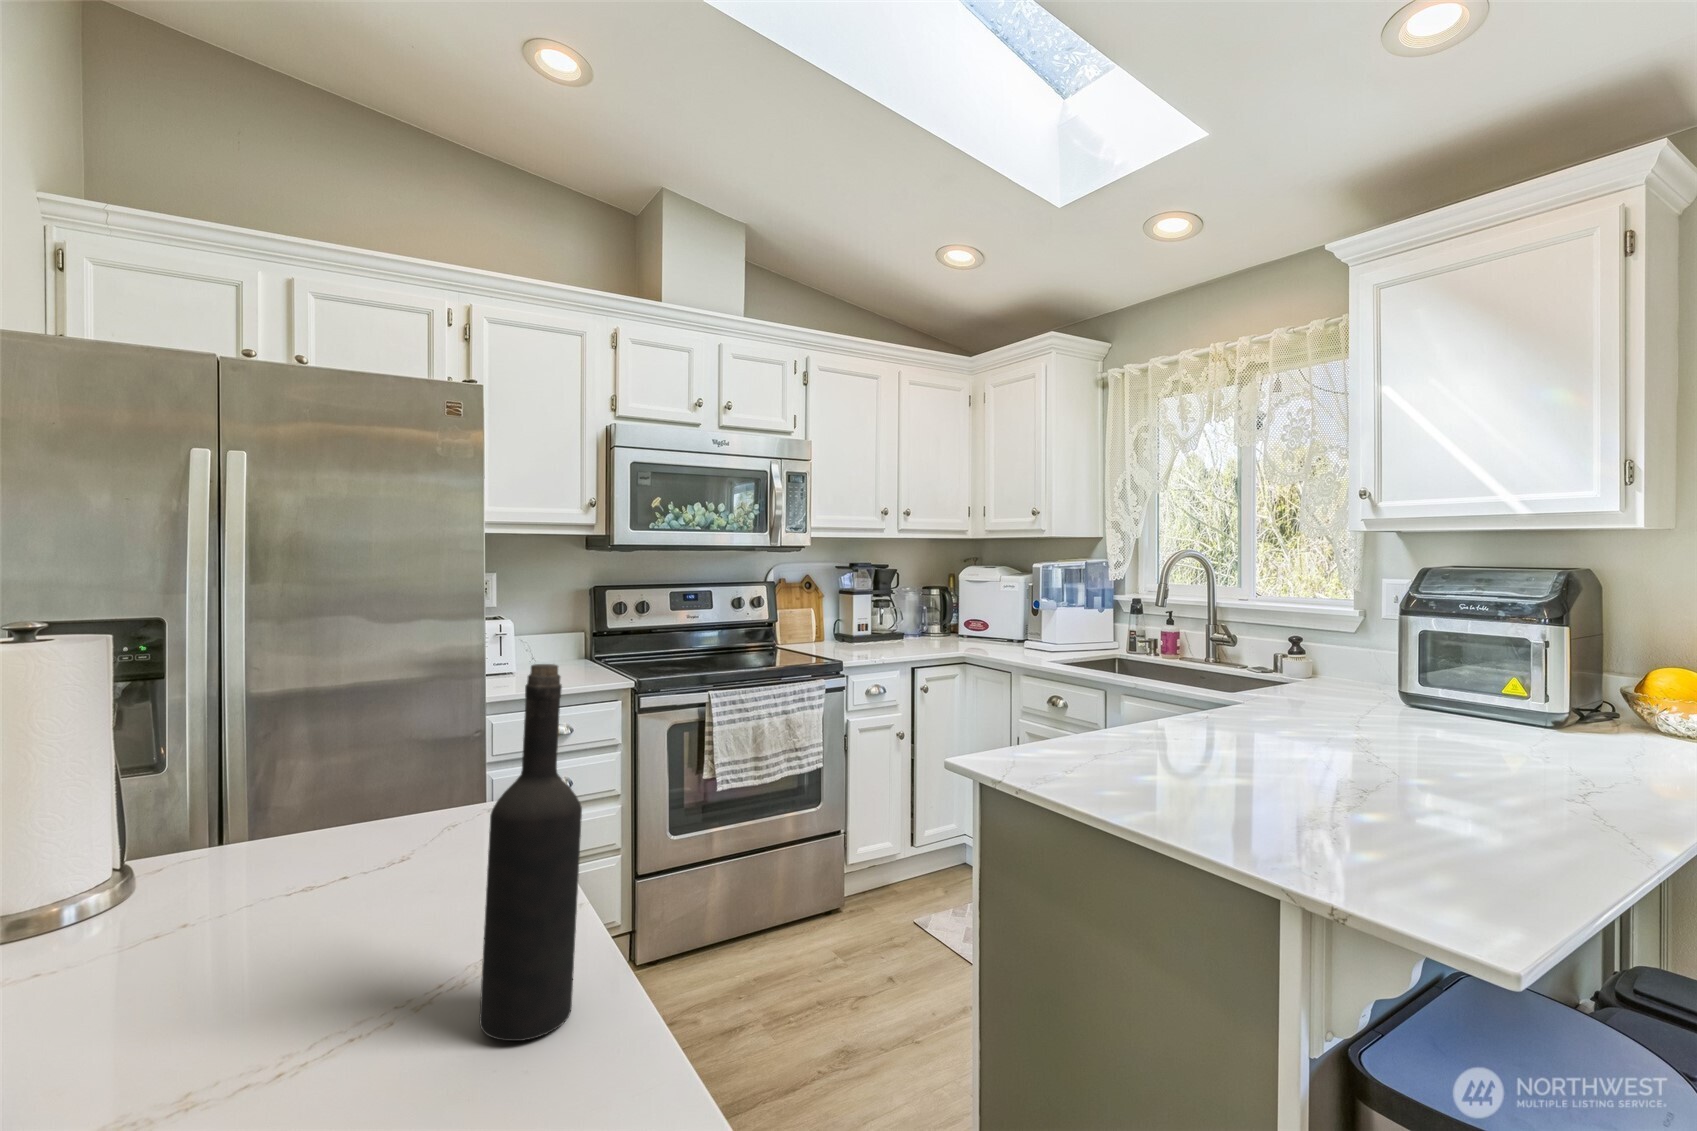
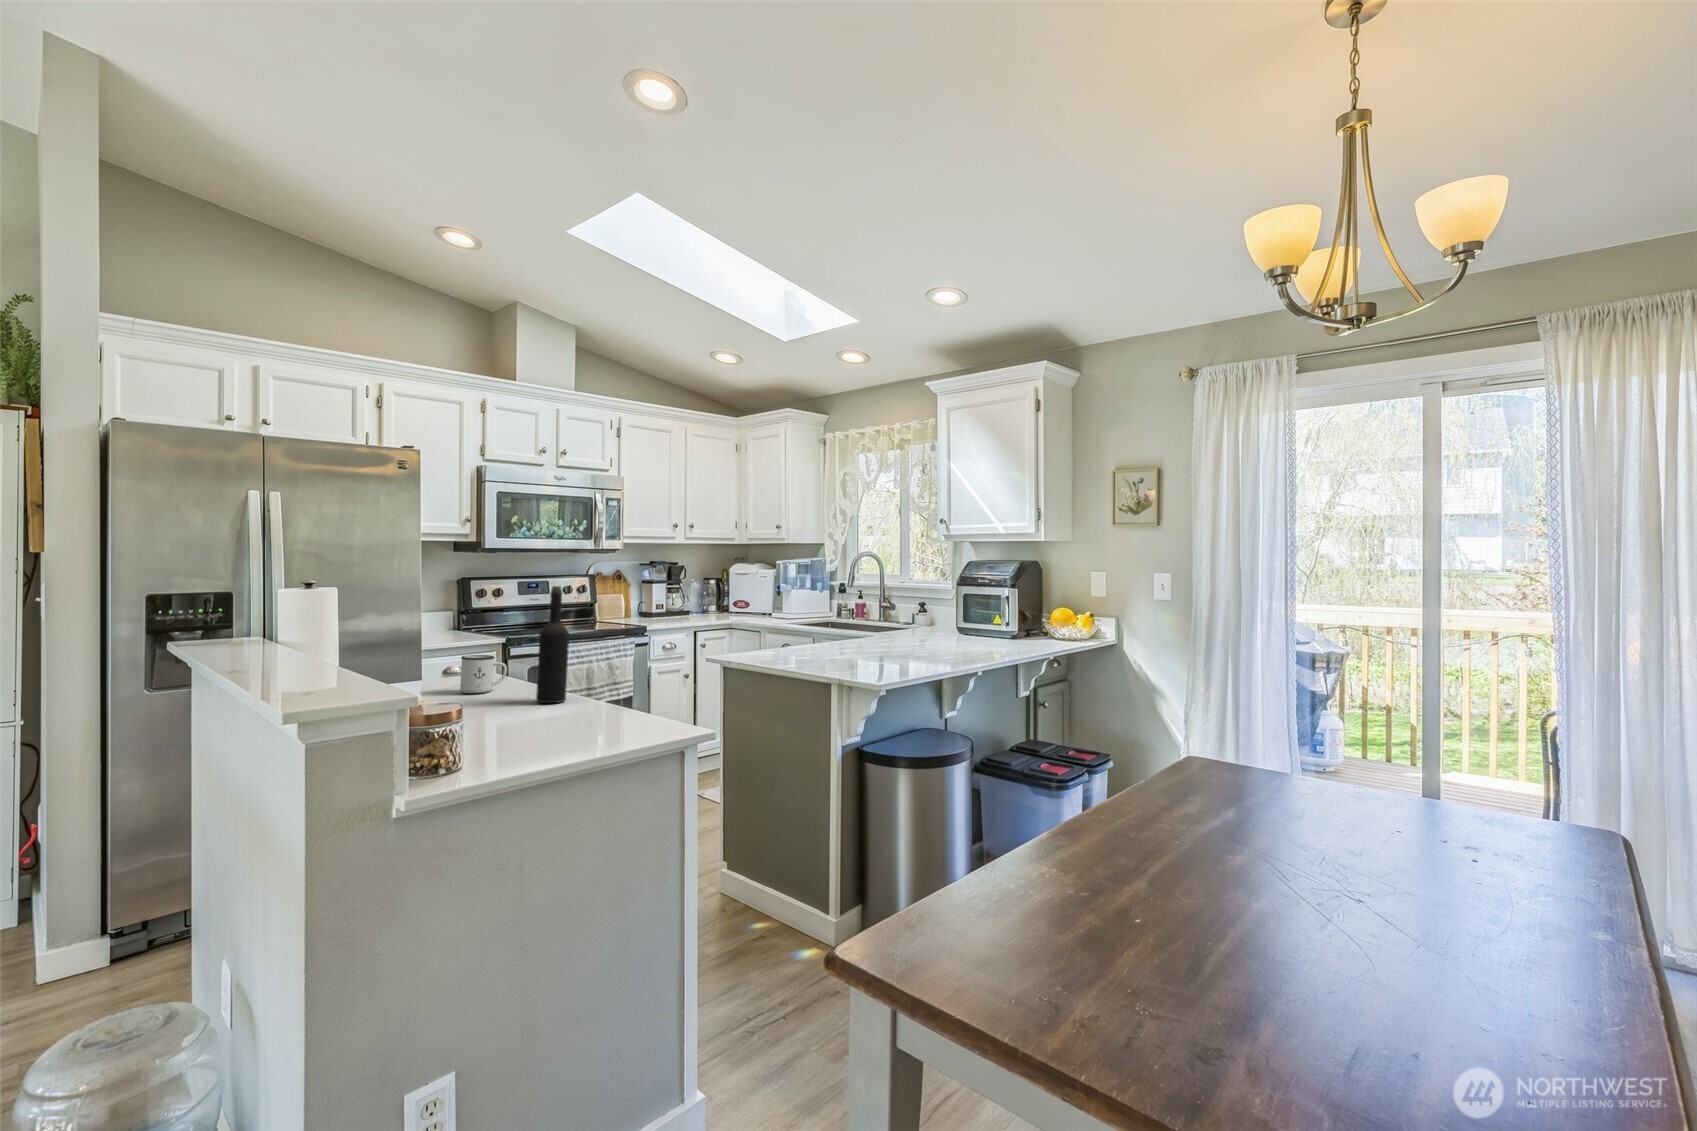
mug: none [365,808,487,920] -> present [460,655,507,693]

